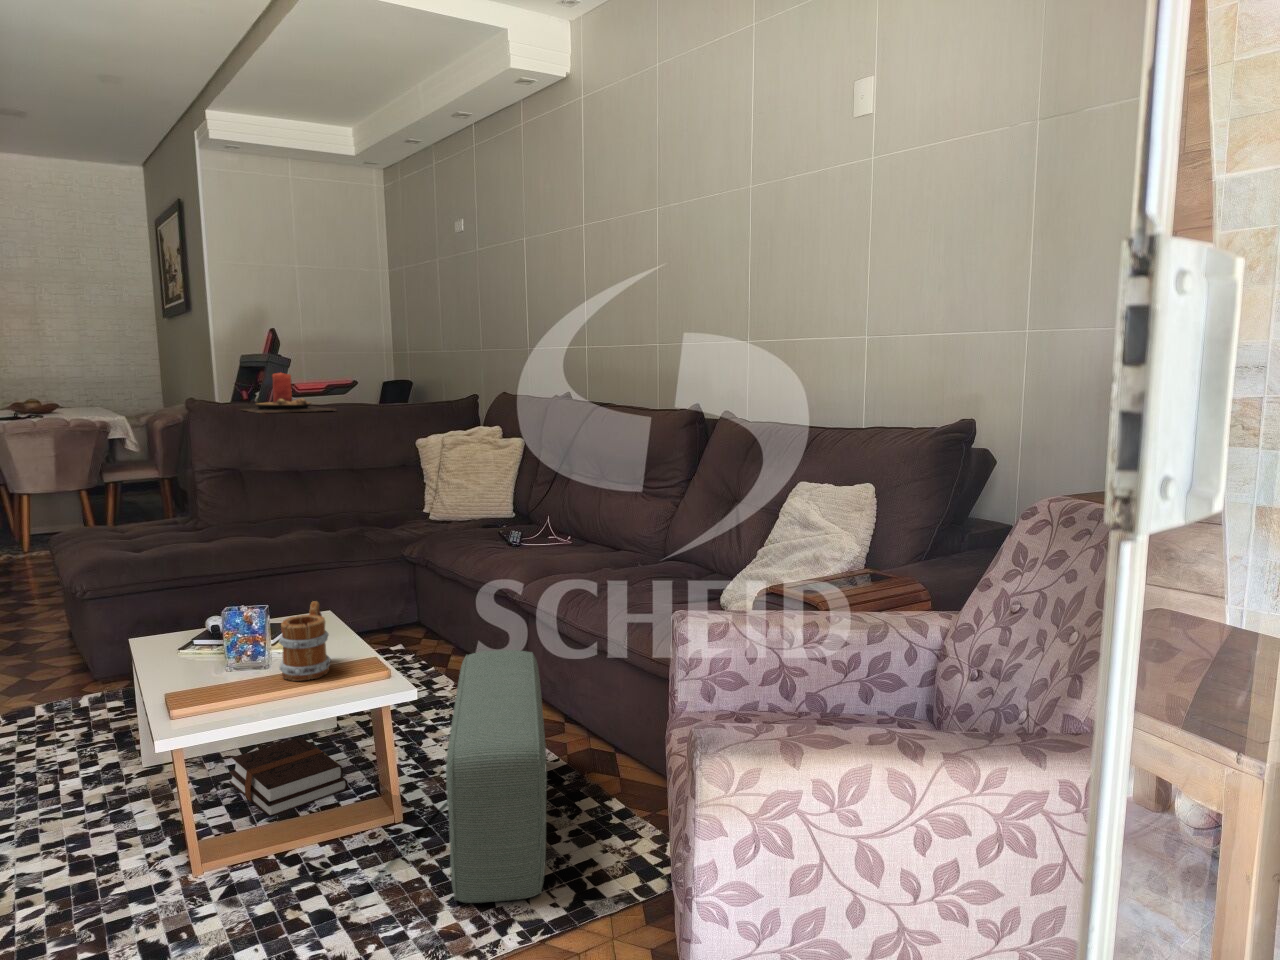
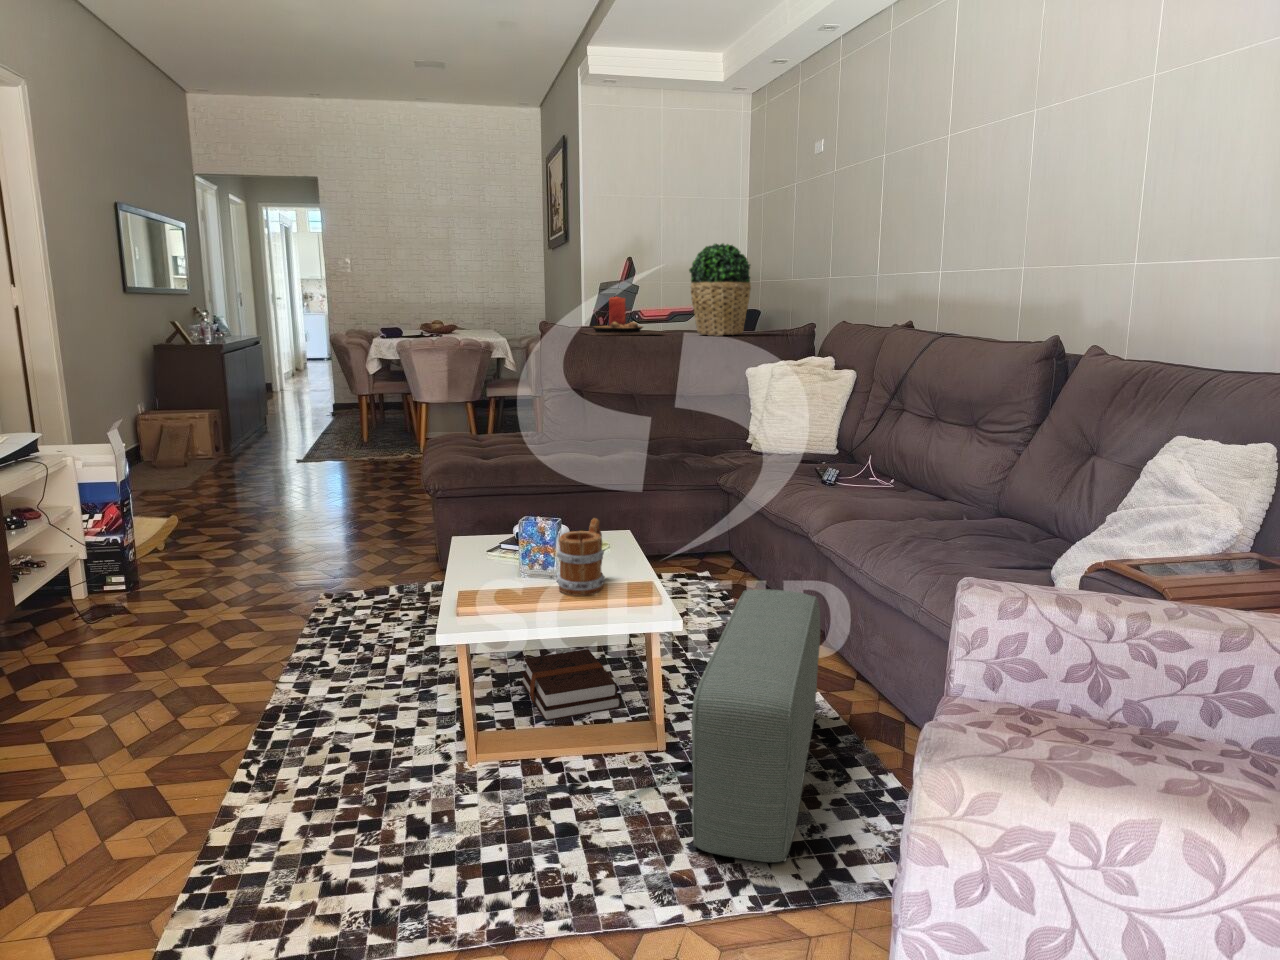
potted plant: none [357,321,421,411] -> present [689,243,751,336]

